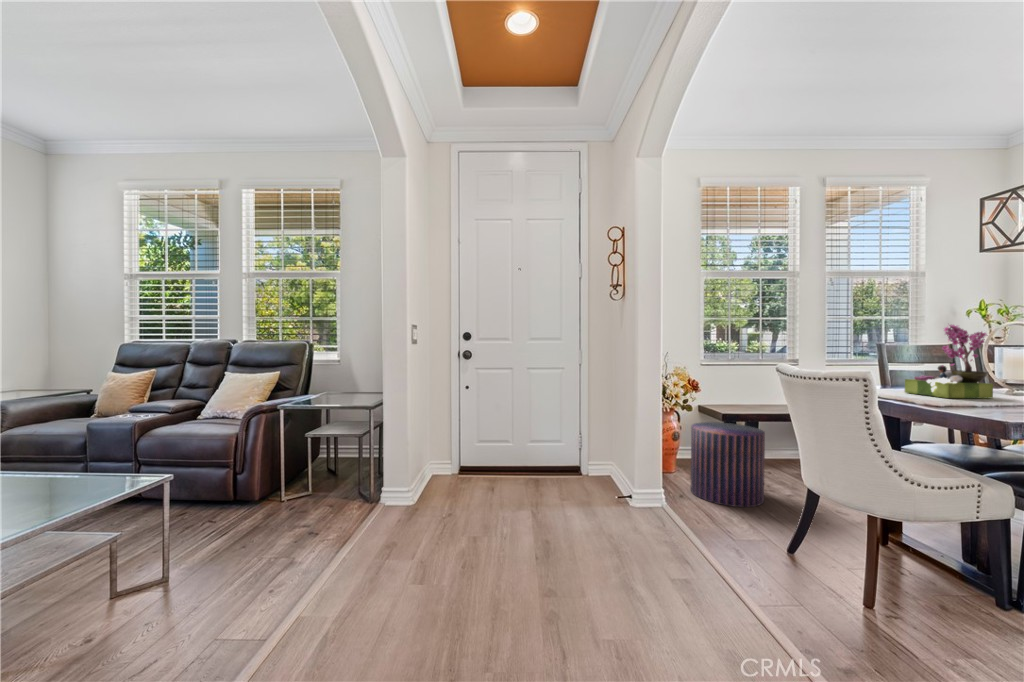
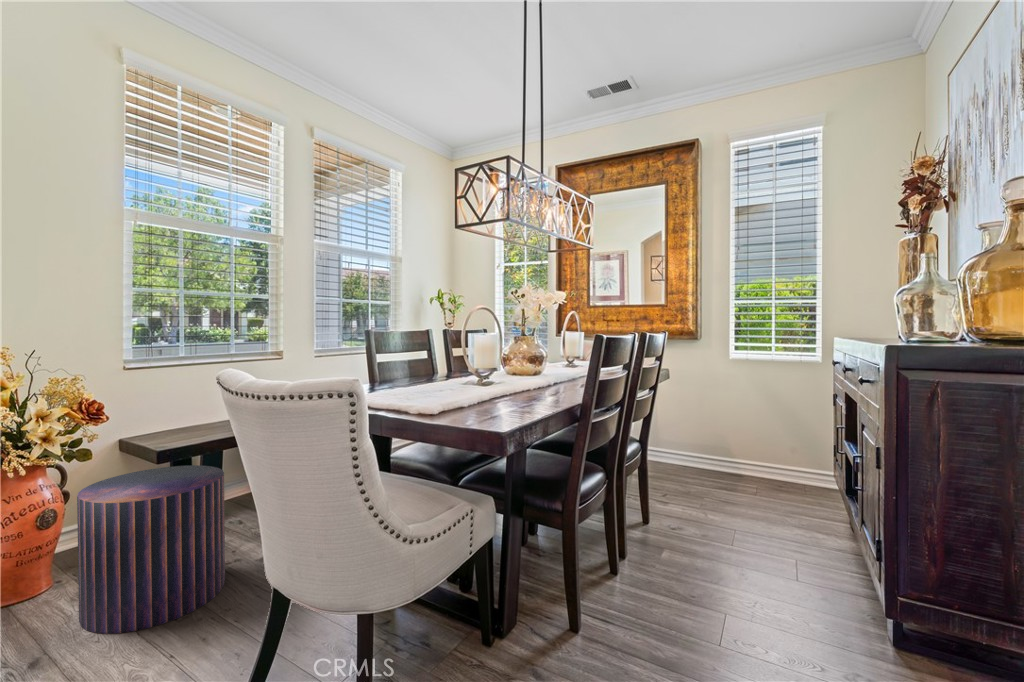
flower arrangement: present [905,325,993,398] -> none [394,305,470,396]

